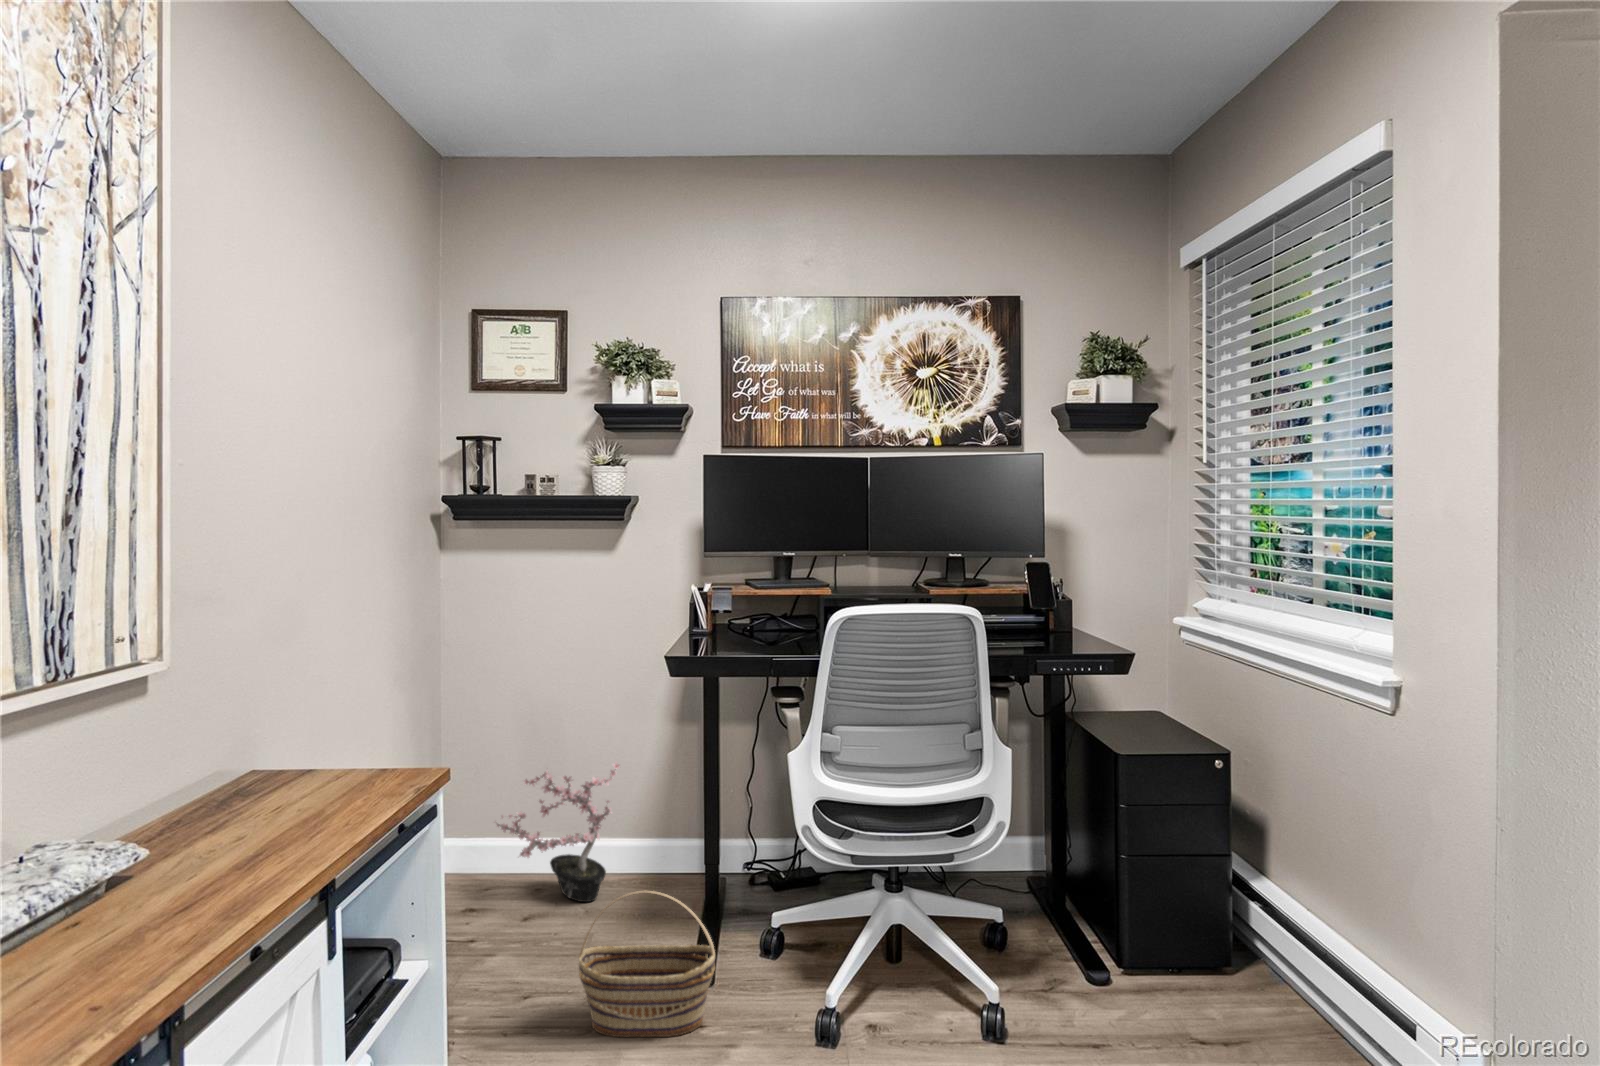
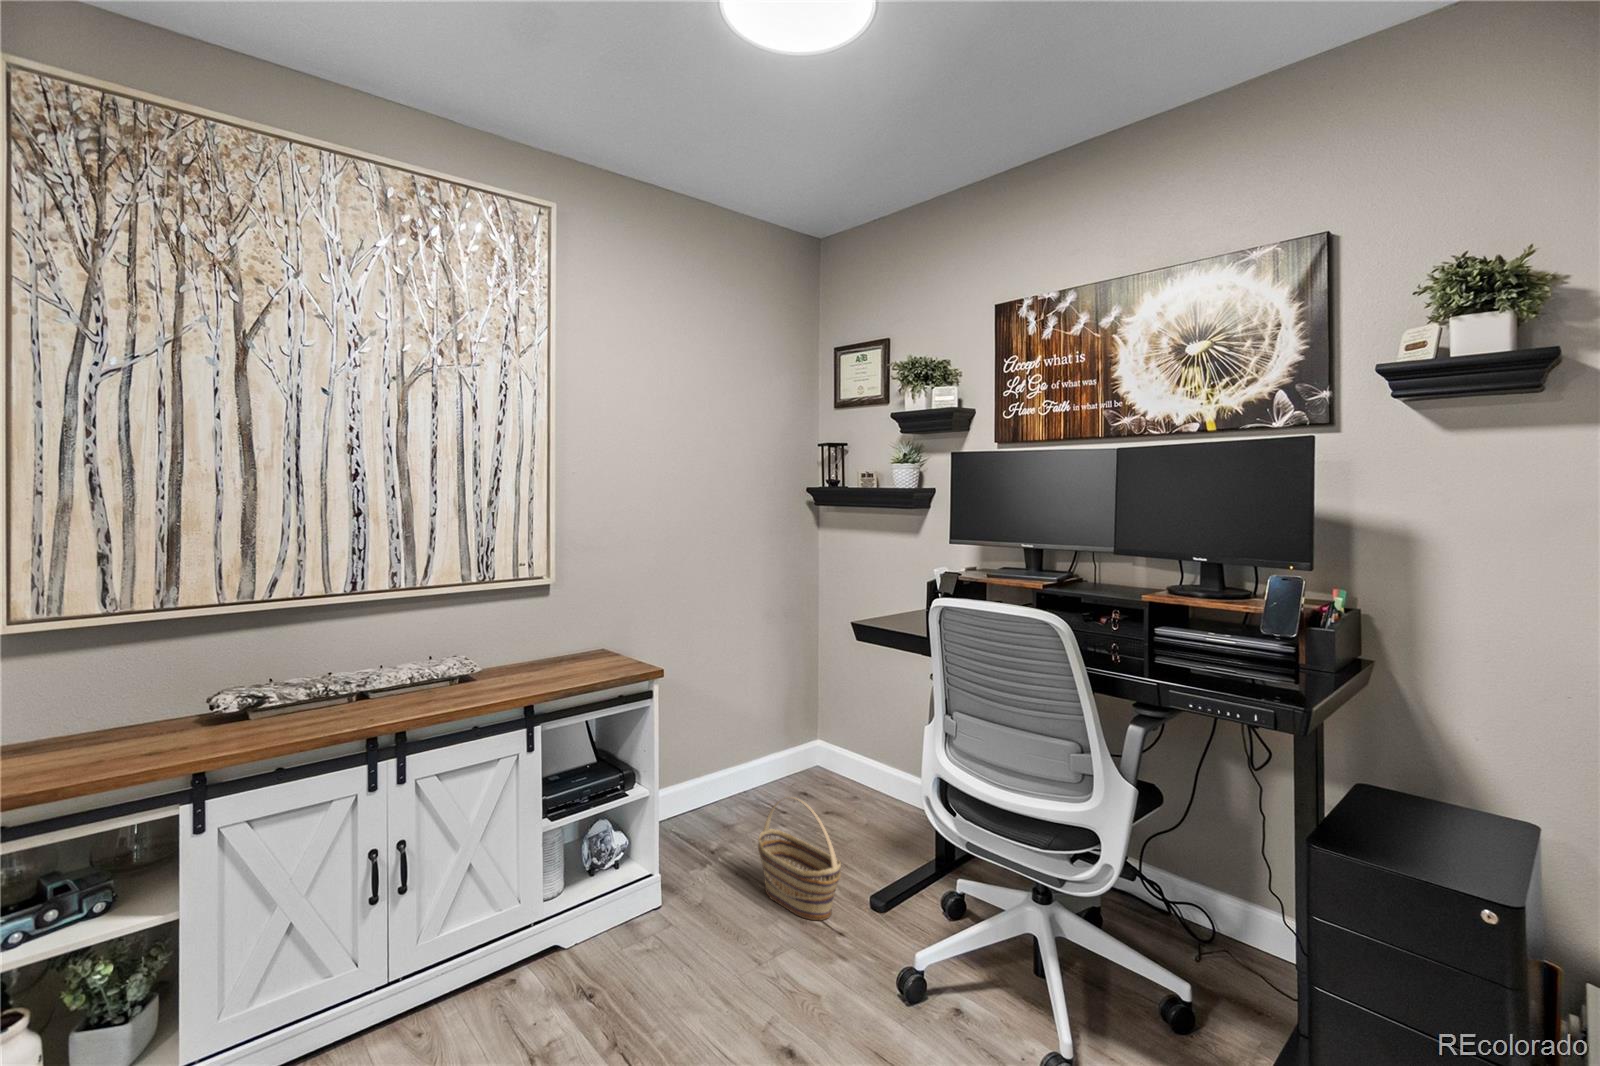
potted plant: present [497,762,620,902] -> none [813,699,903,816]

